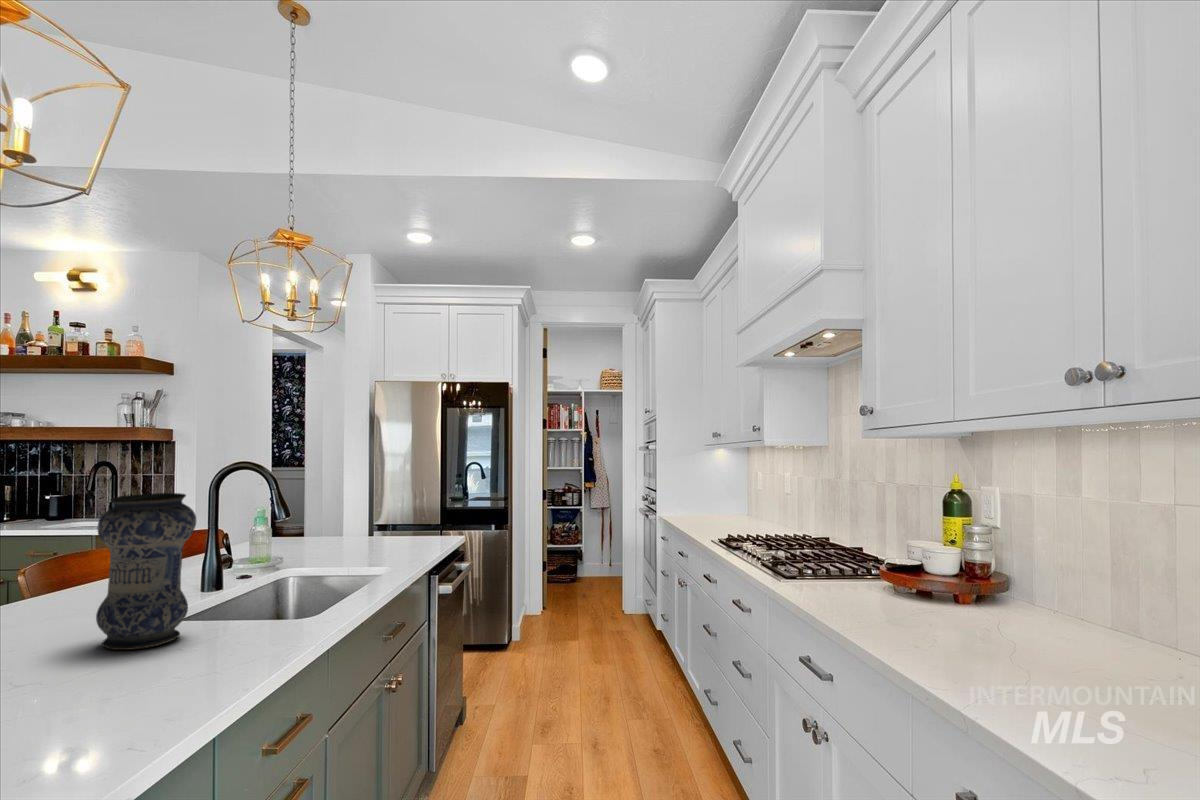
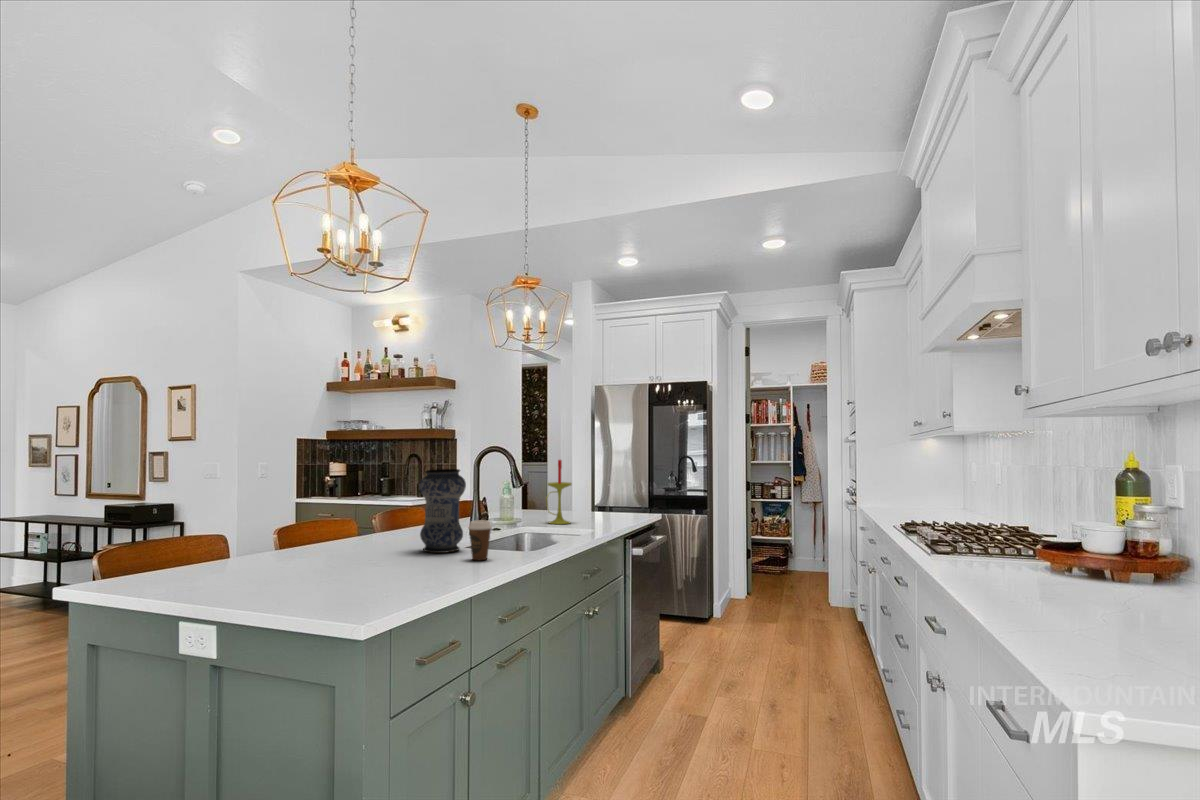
candle: none [322,468,362,563] -> present [546,460,572,524]
coffee cup: none [201,586,250,663] -> present [468,520,492,560]

